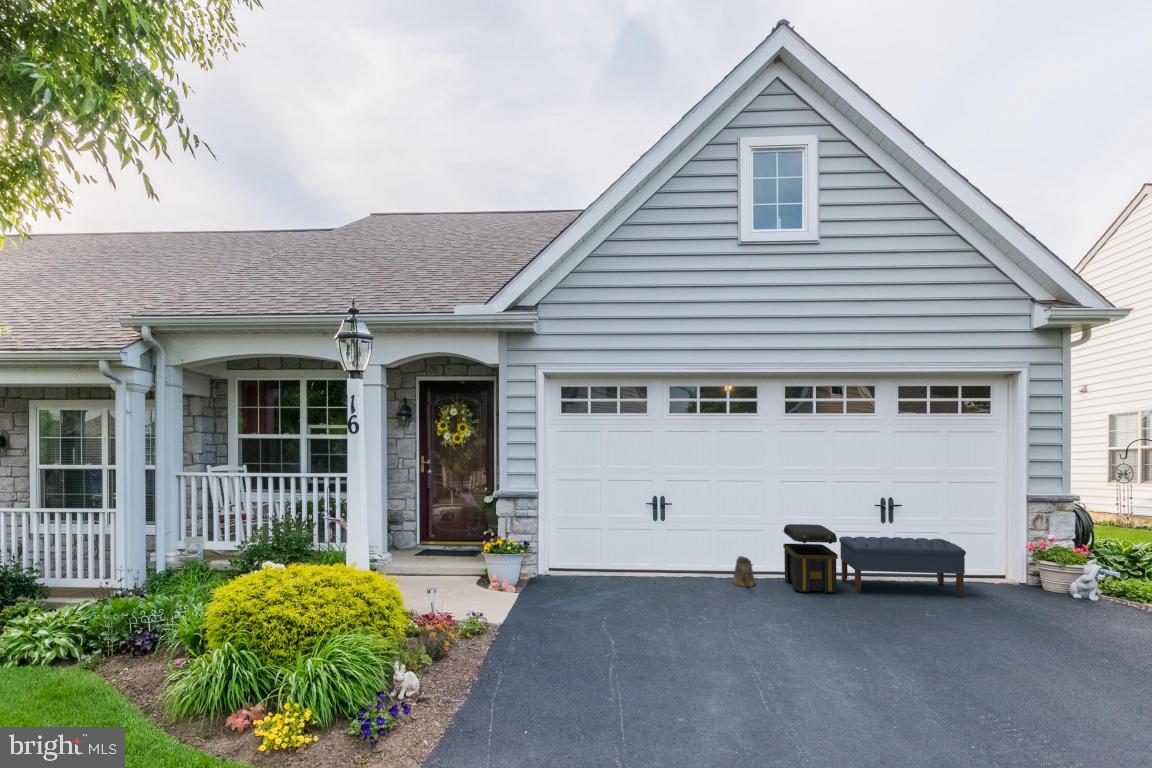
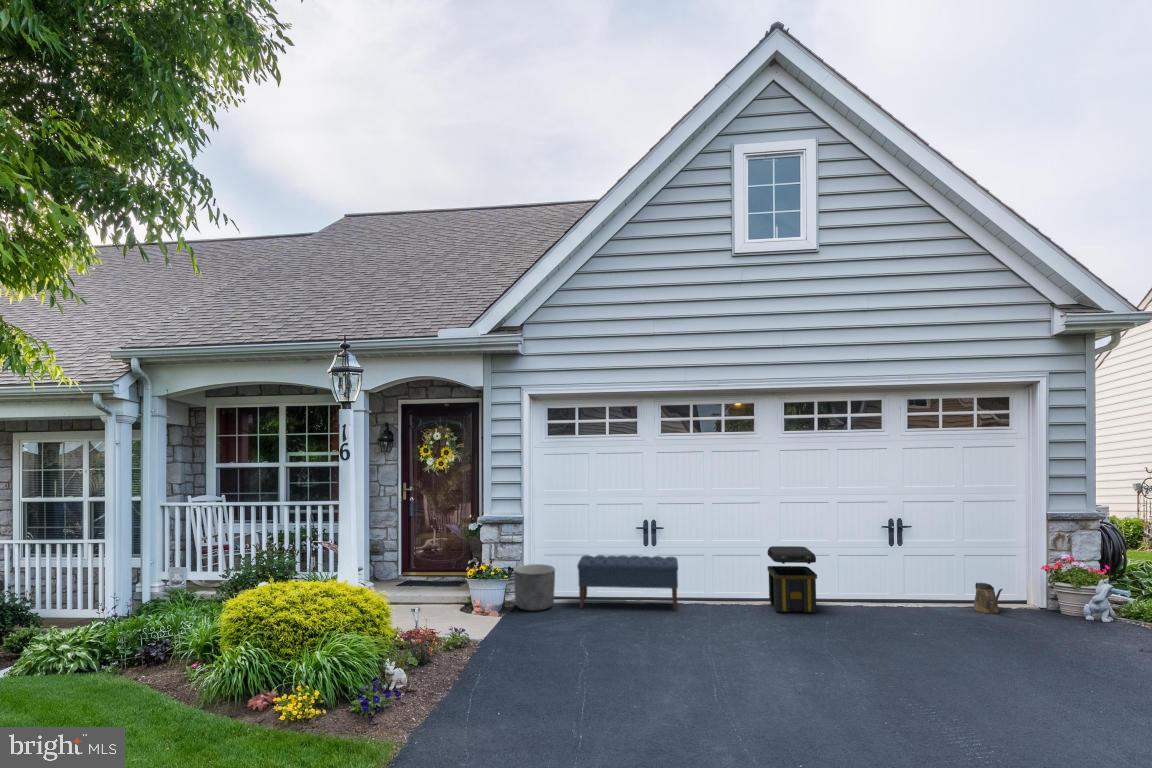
bench: present [839,536,966,597] -> present [577,555,678,611]
planter: none [530,539,572,588] -> present [514,564,555,611]
watering can: present [733,556,755,587] -> present [973,582,1003,614]

